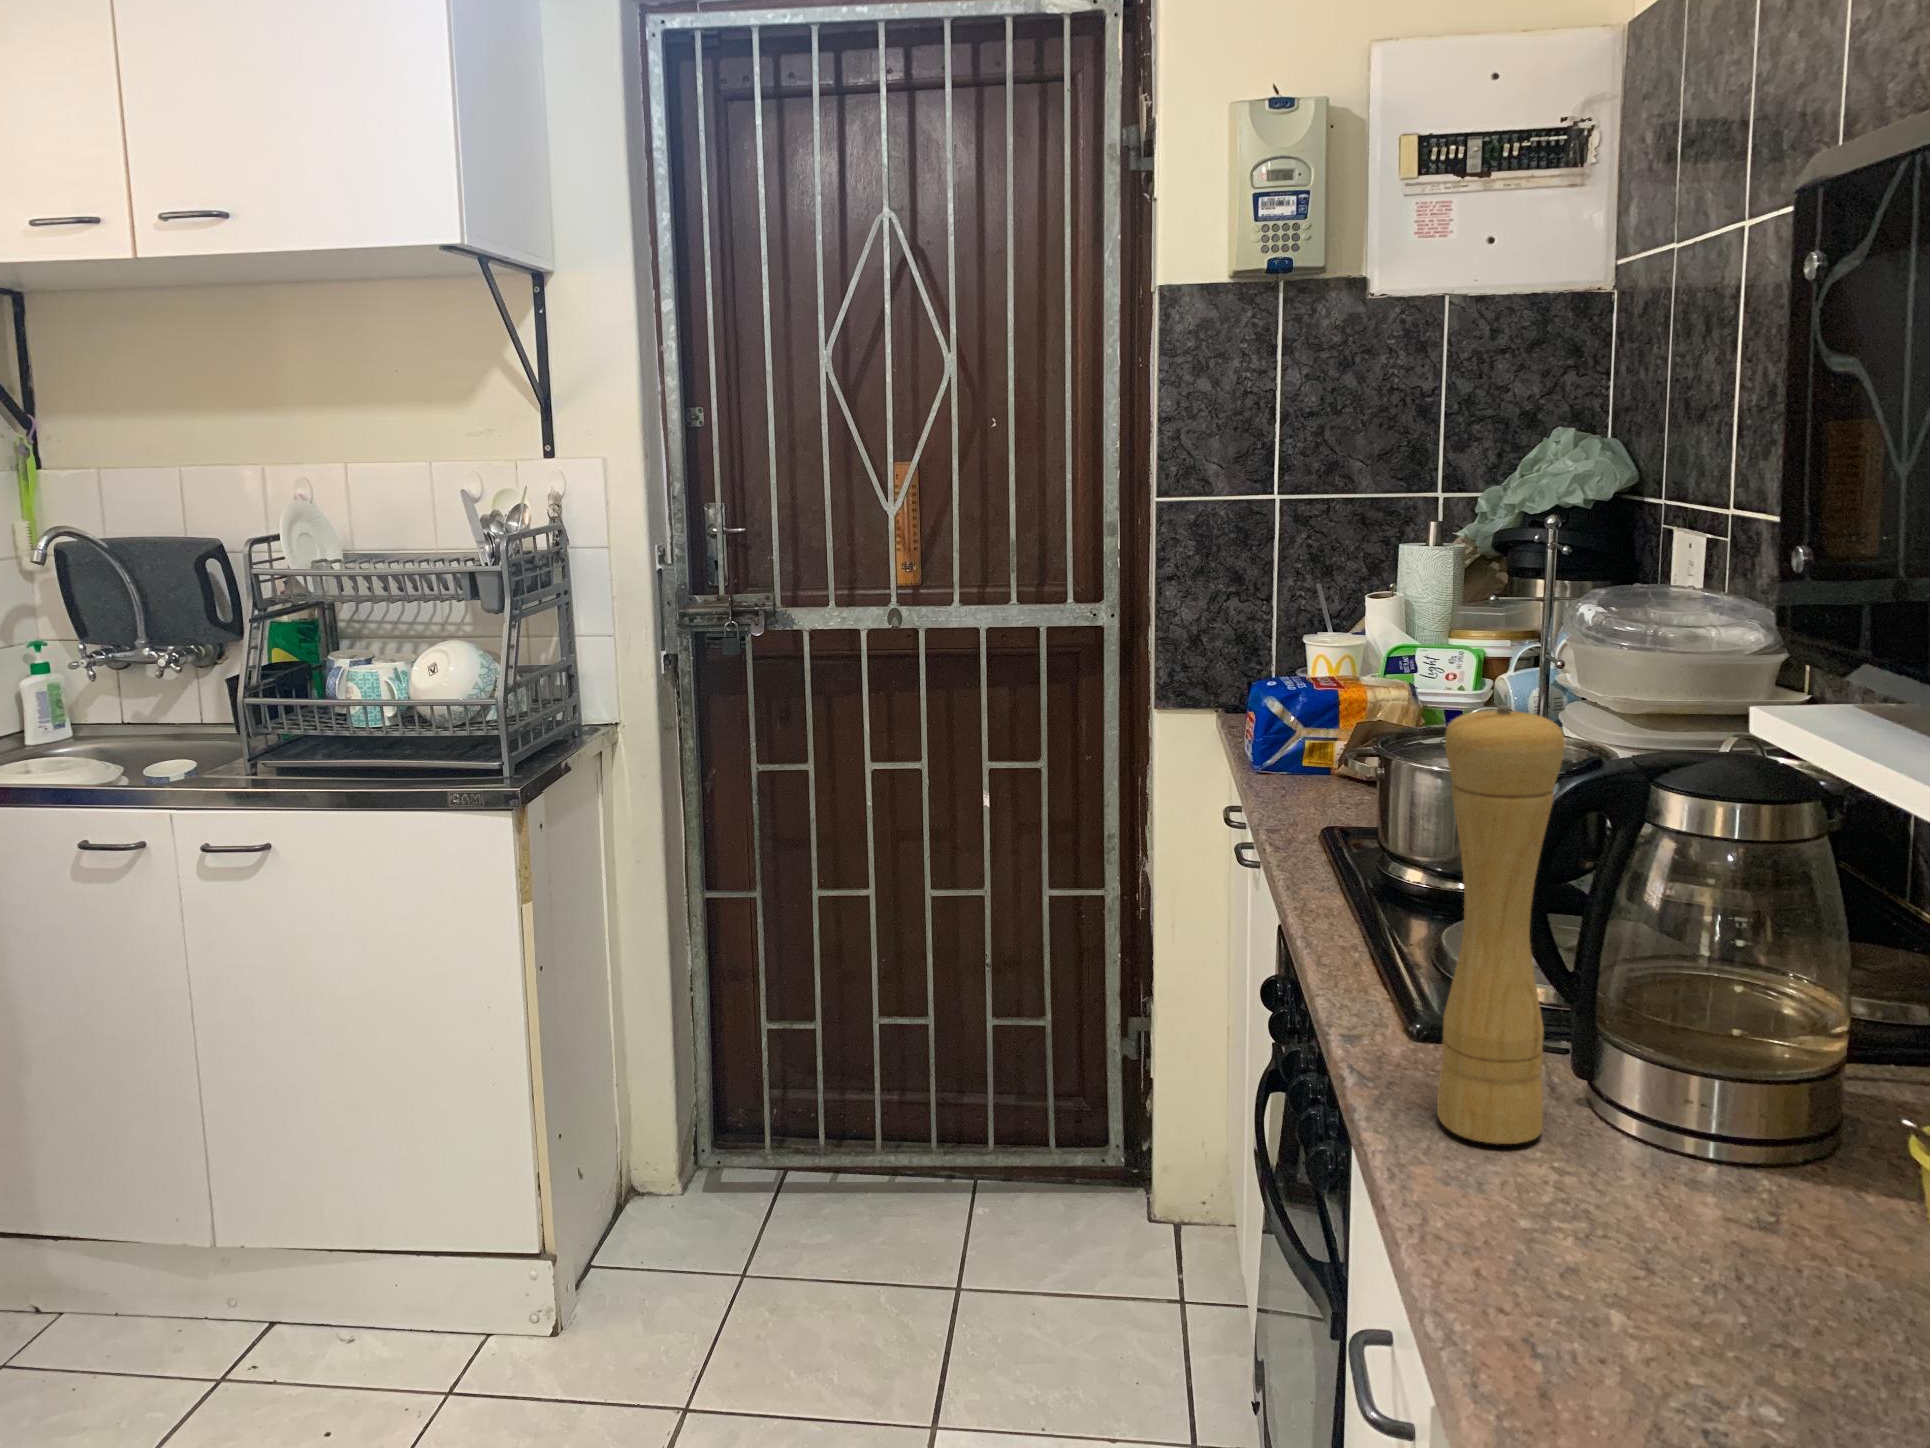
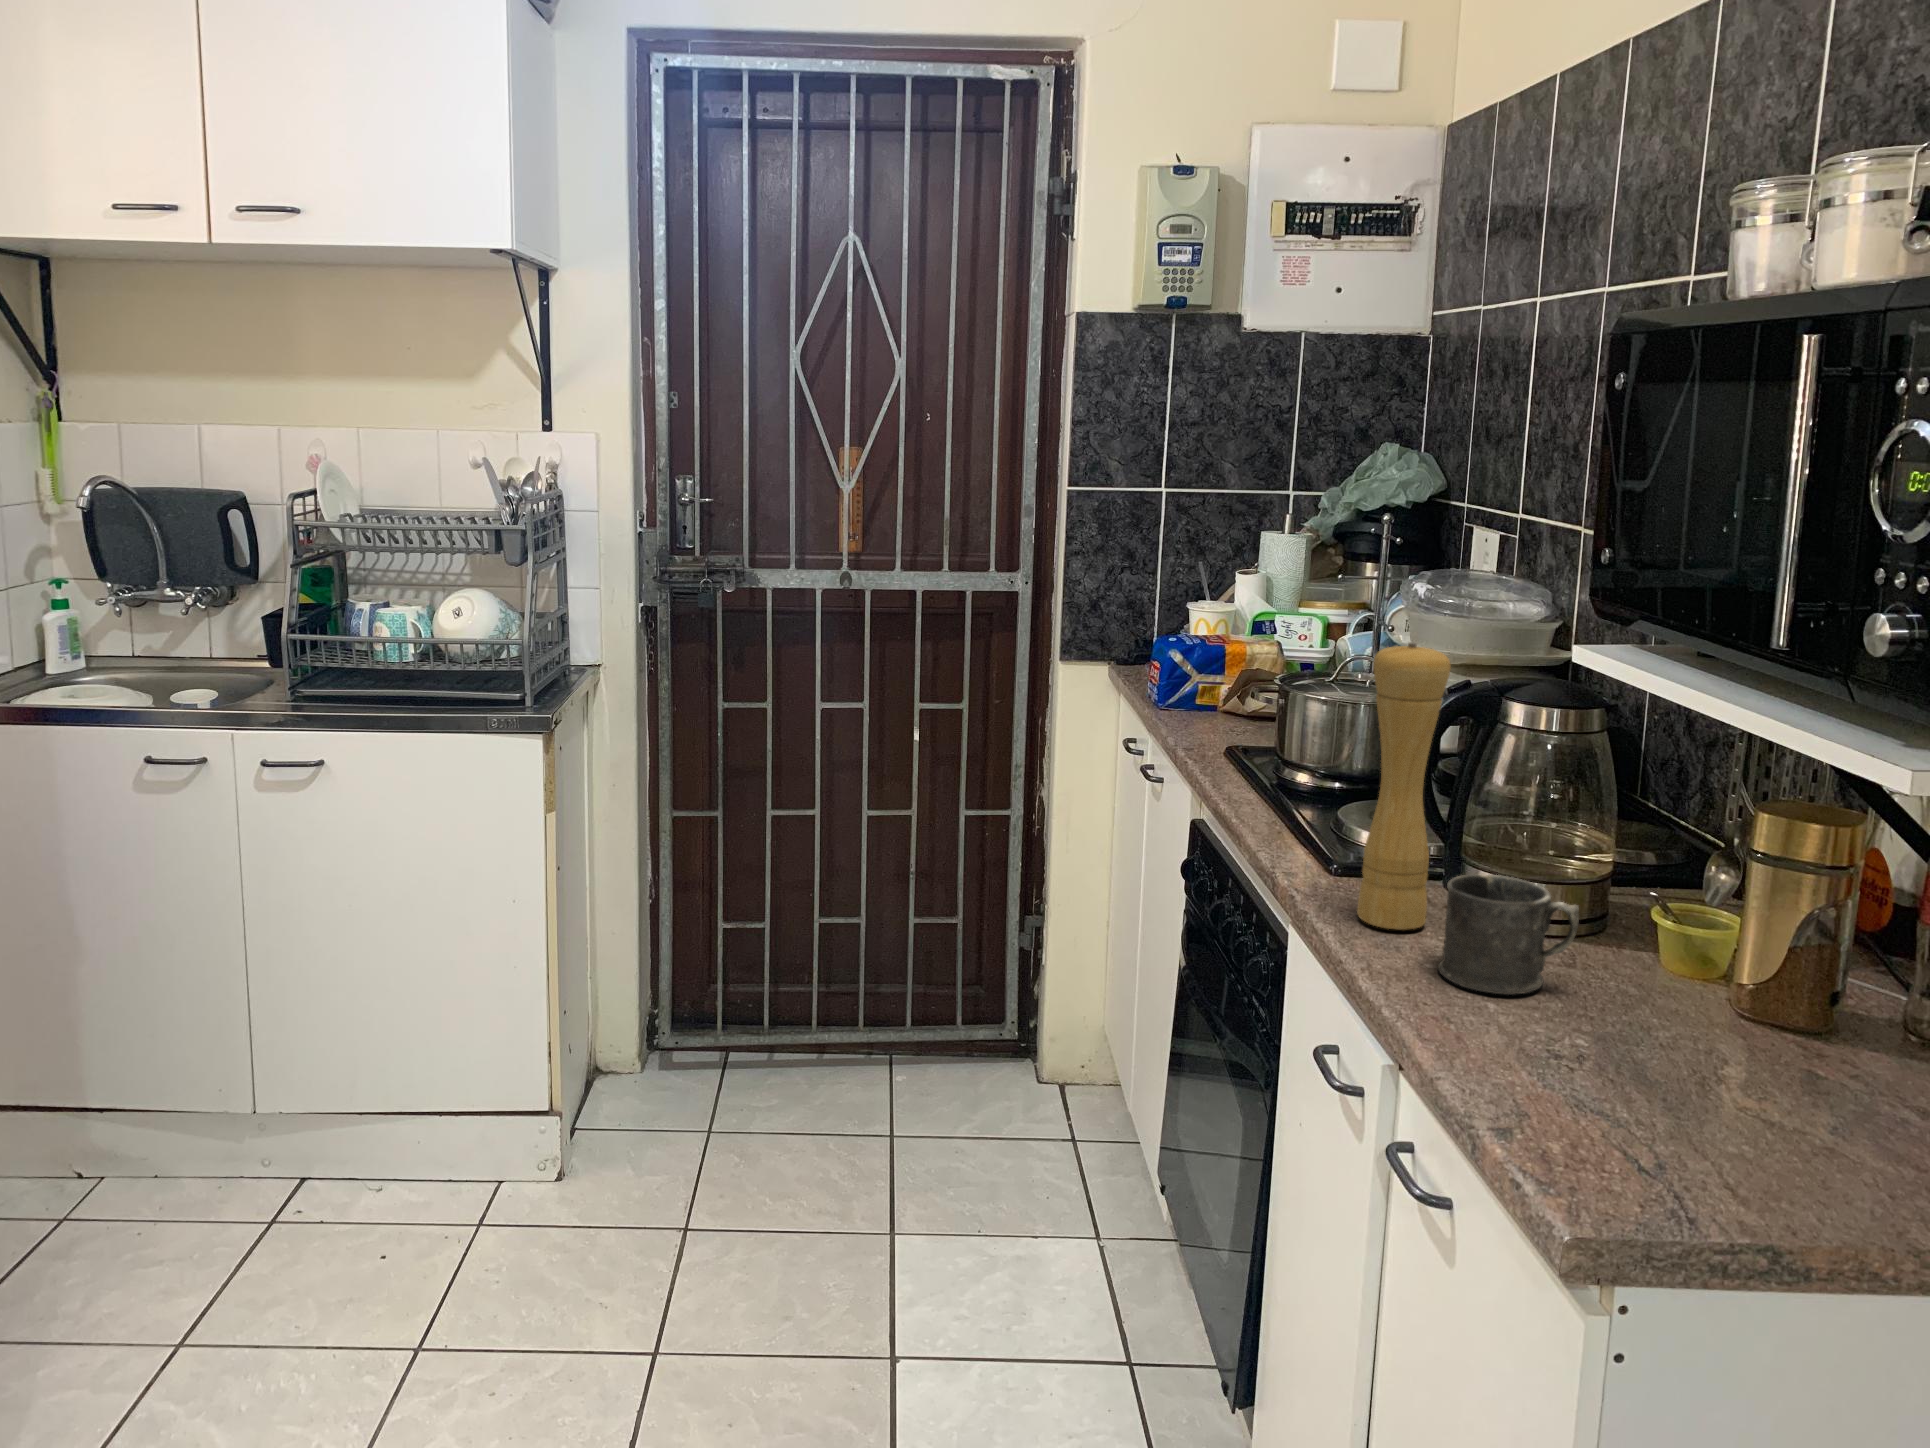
mug: none [1545,1074,1777,1286] -> present [1438,874,1579,995]

